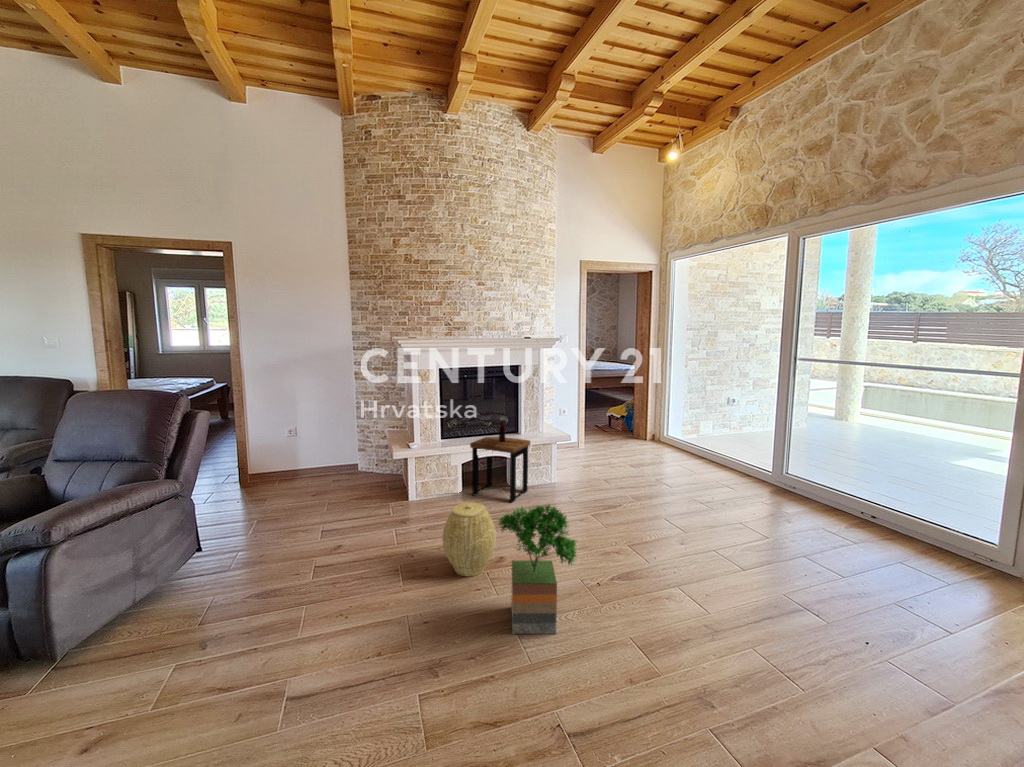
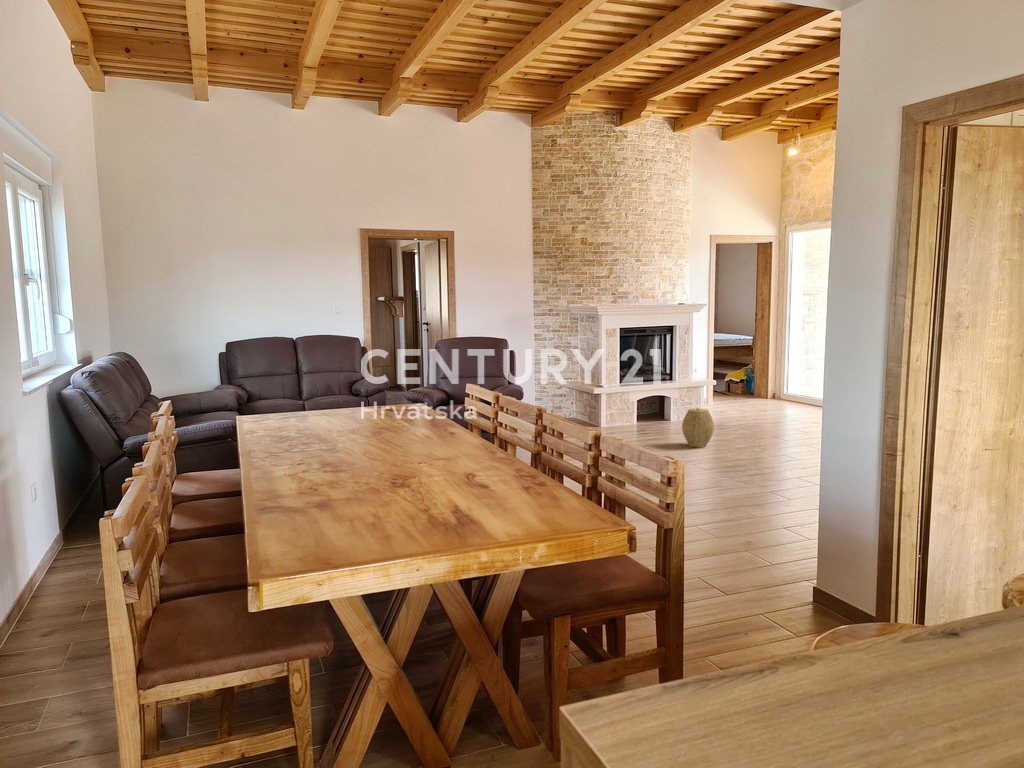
side table: present [470,420,530,503] -> none [651,368,691,427]
potted tree: present [499,505,577,634] -> none [732,396,778,457]

